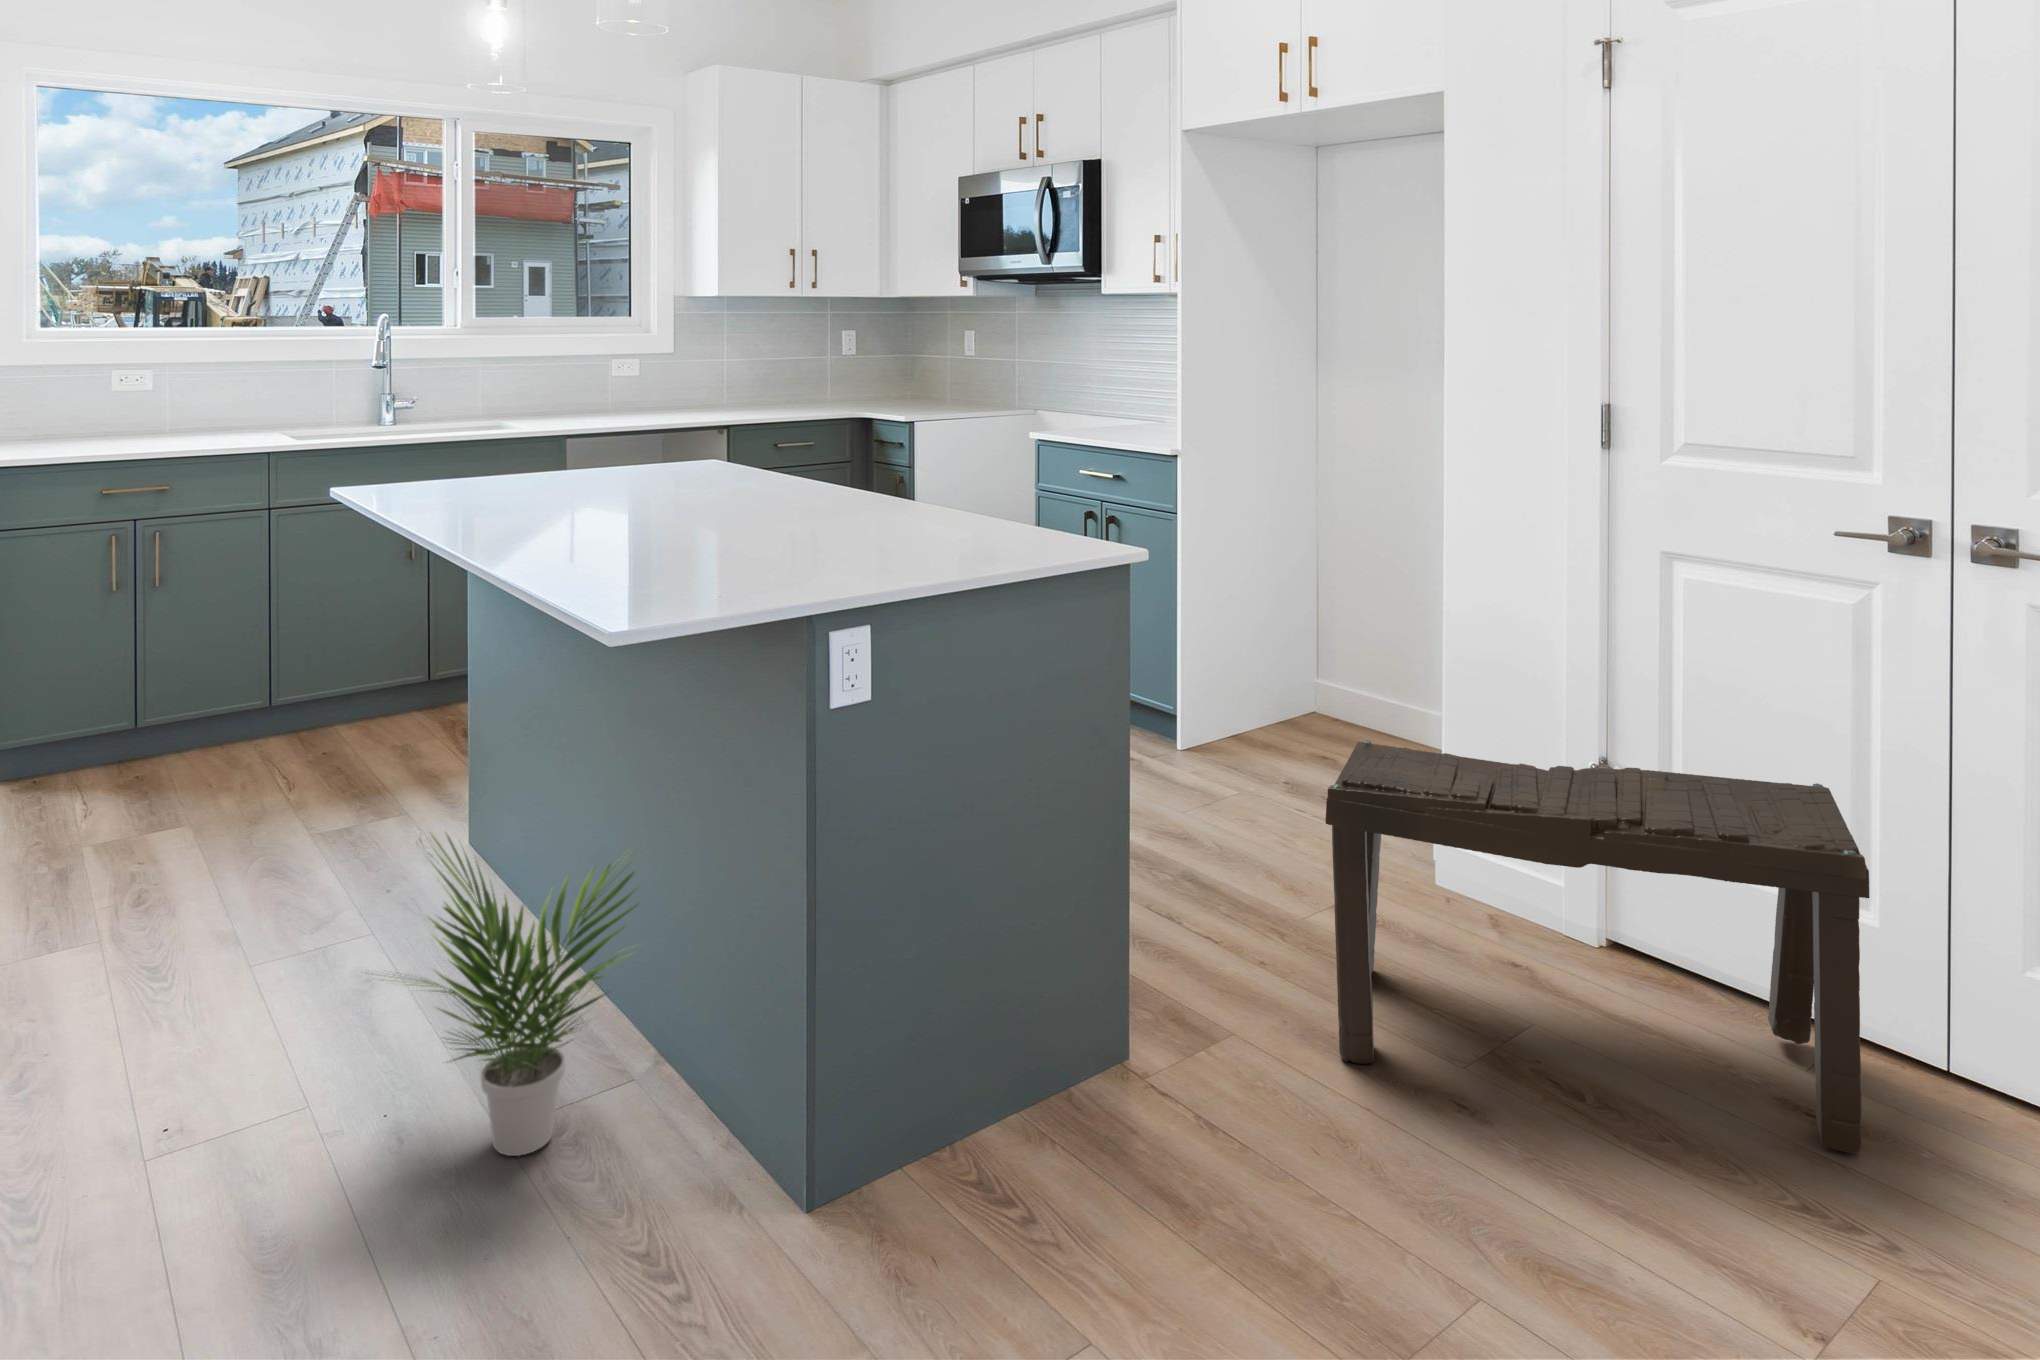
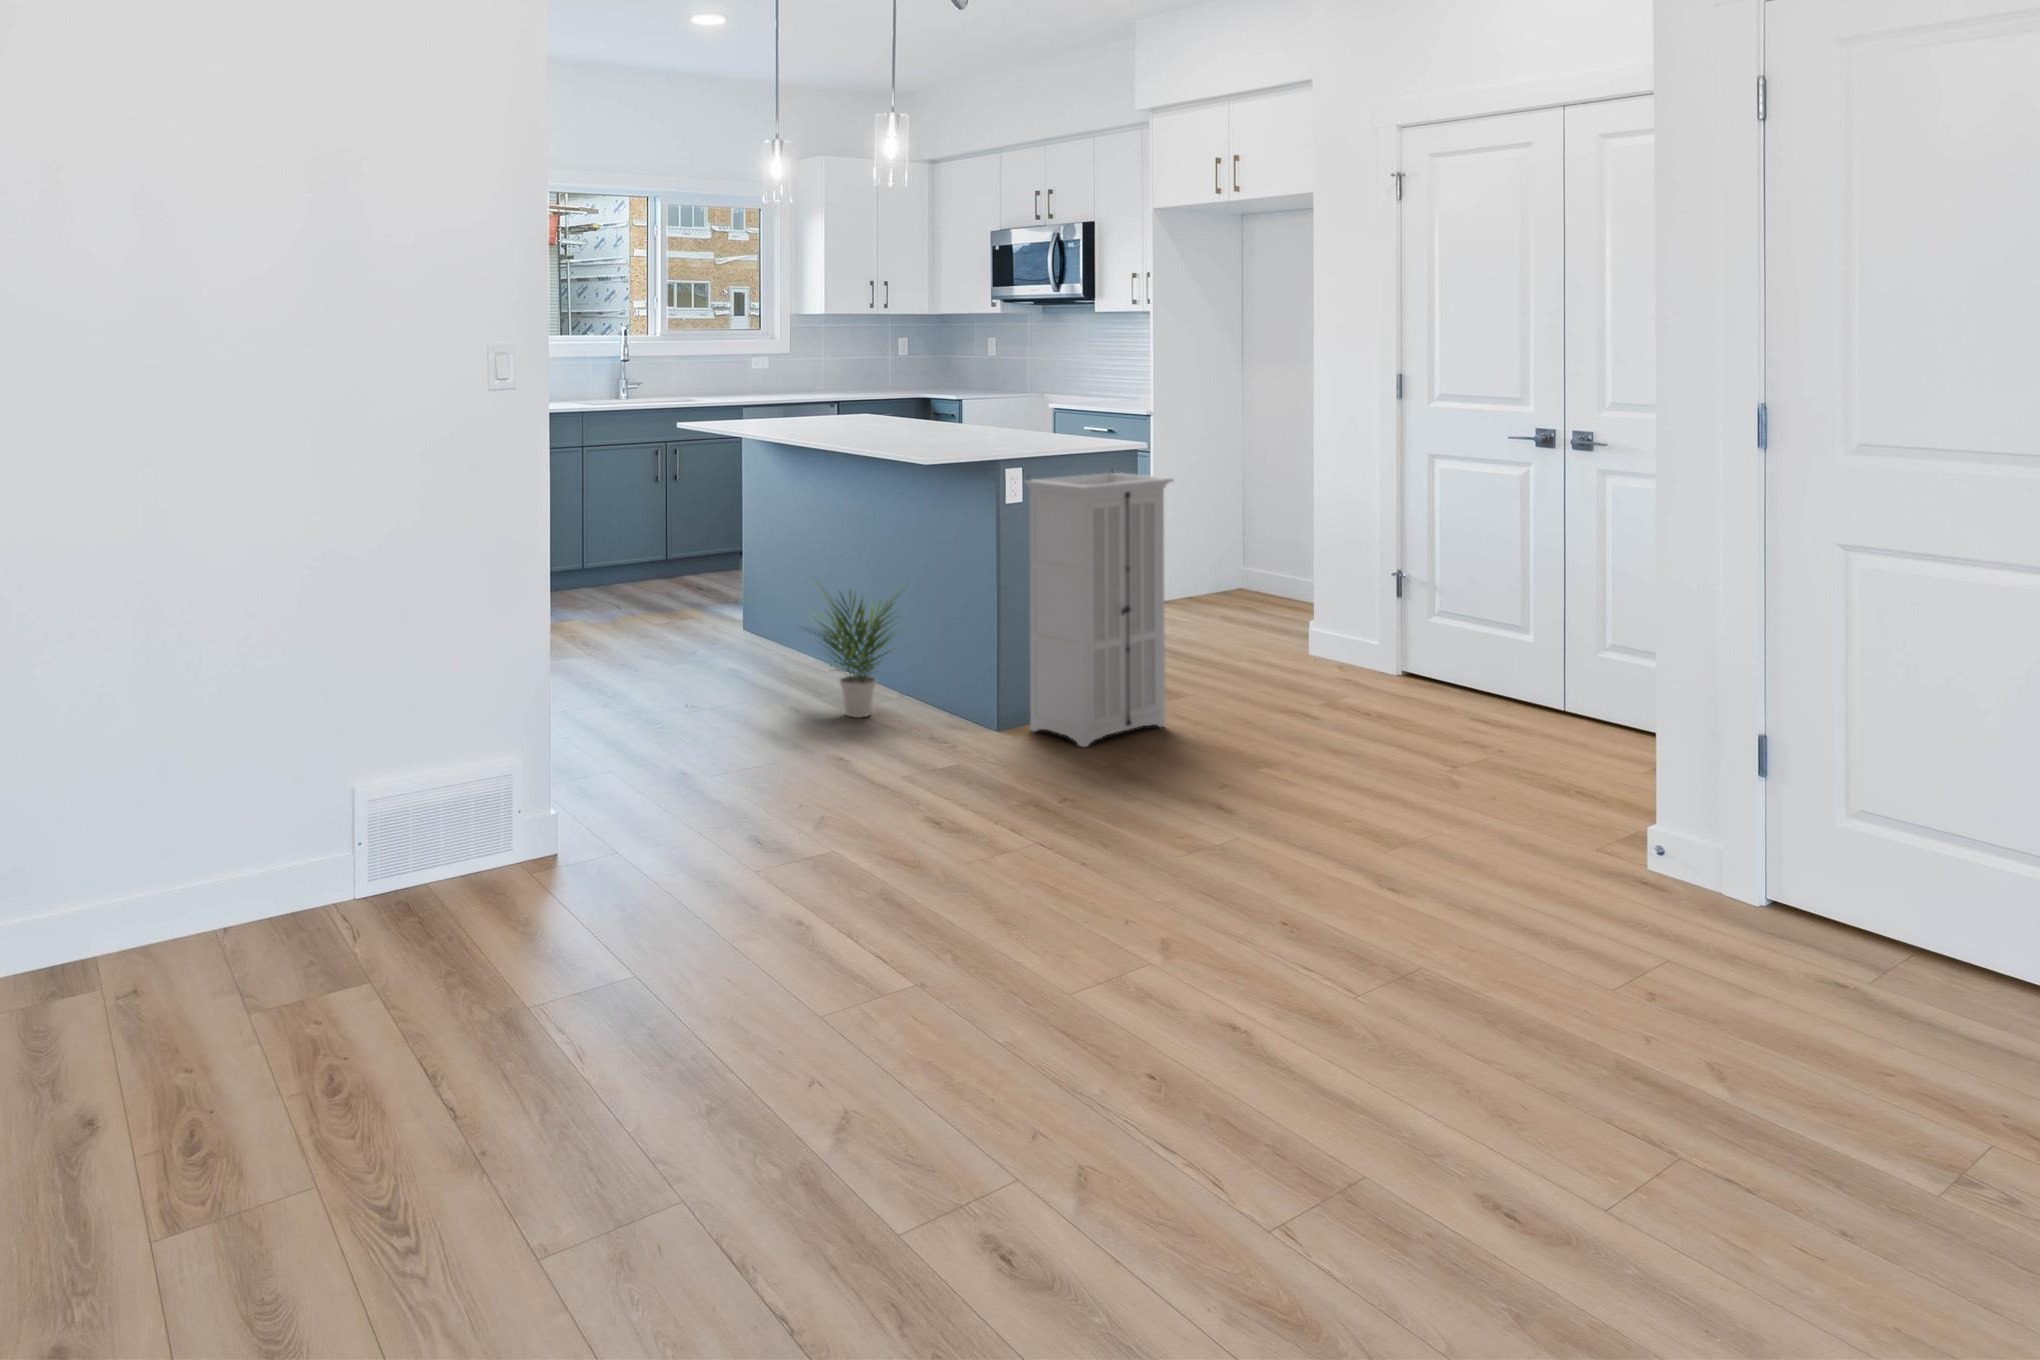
storage cabinet: none [864,602,1192,1282] -> present [1025,472,1174,747]
bench: present [1325,740,1869,1153] -> none [1241,558,1508,731]

